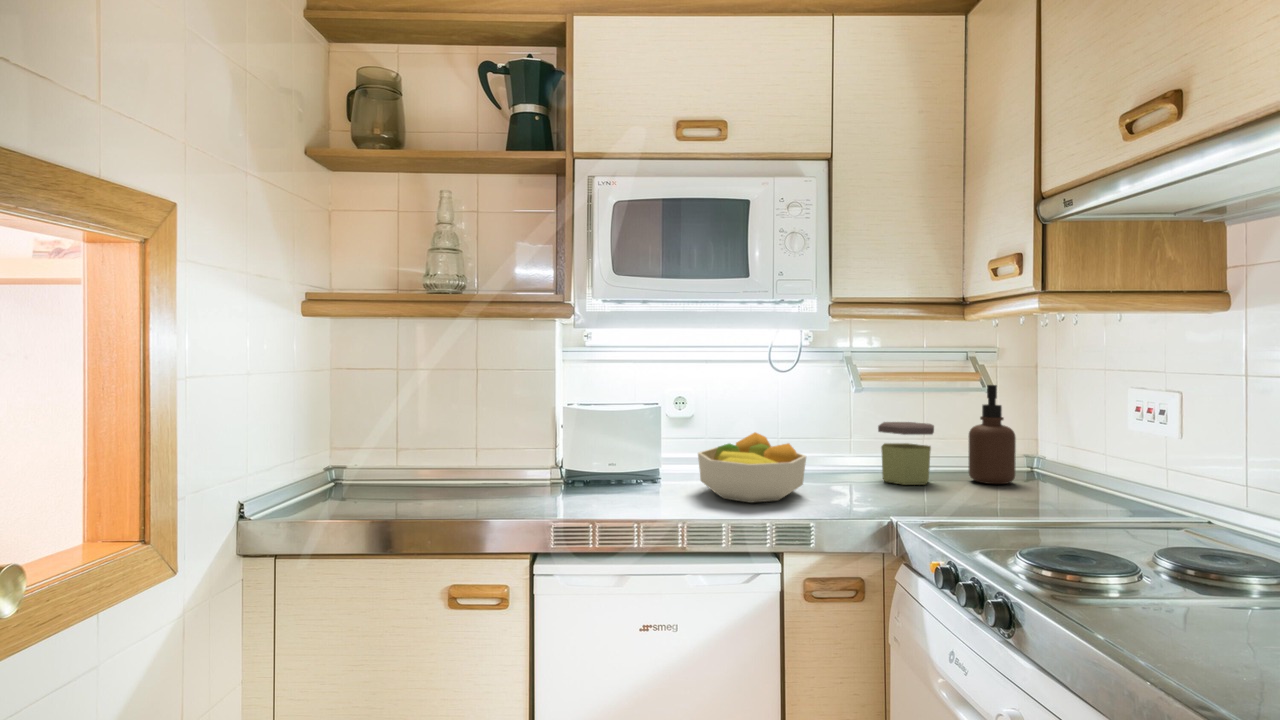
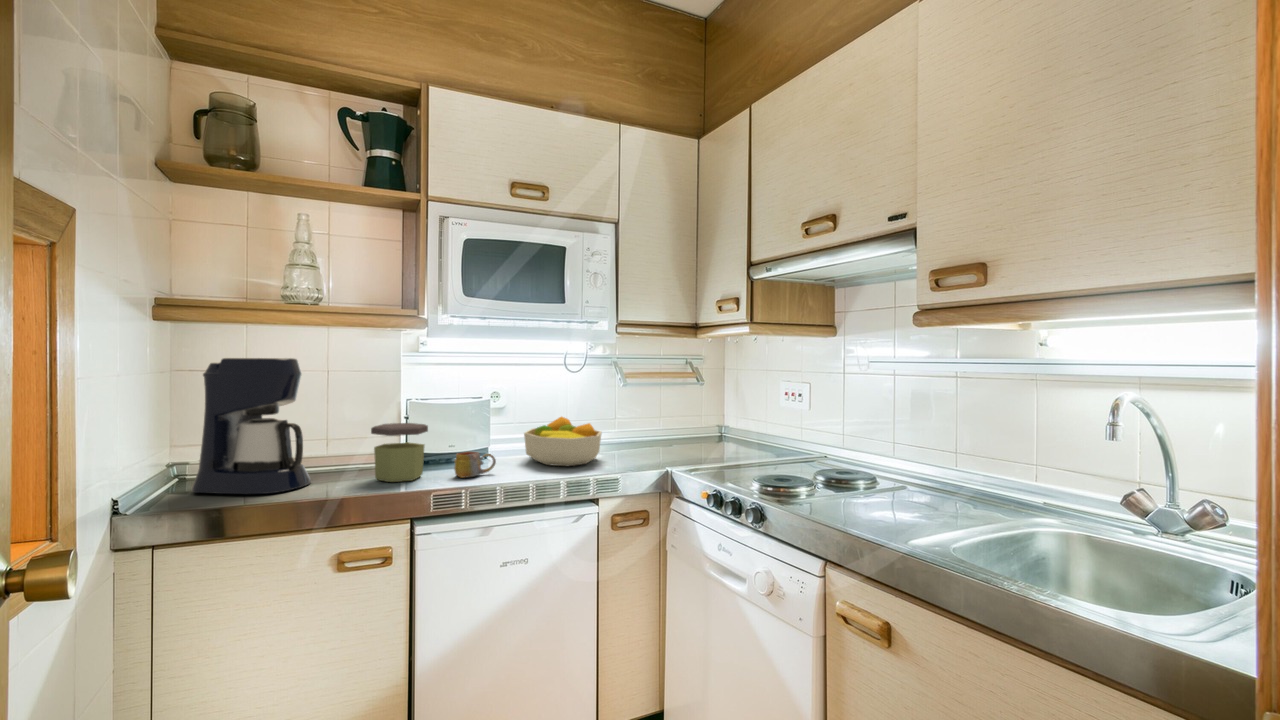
coffee maker: none [327,356,444,509] -> present [192,358,311,494]
soap dispenser: present [969,385,1016,484] -> none [695,381,722,445]
jar: present [878,422,934,485] -> present [371,423,428,482]
mug: none [596,474,650,508] -> present [454,452,496,478]

